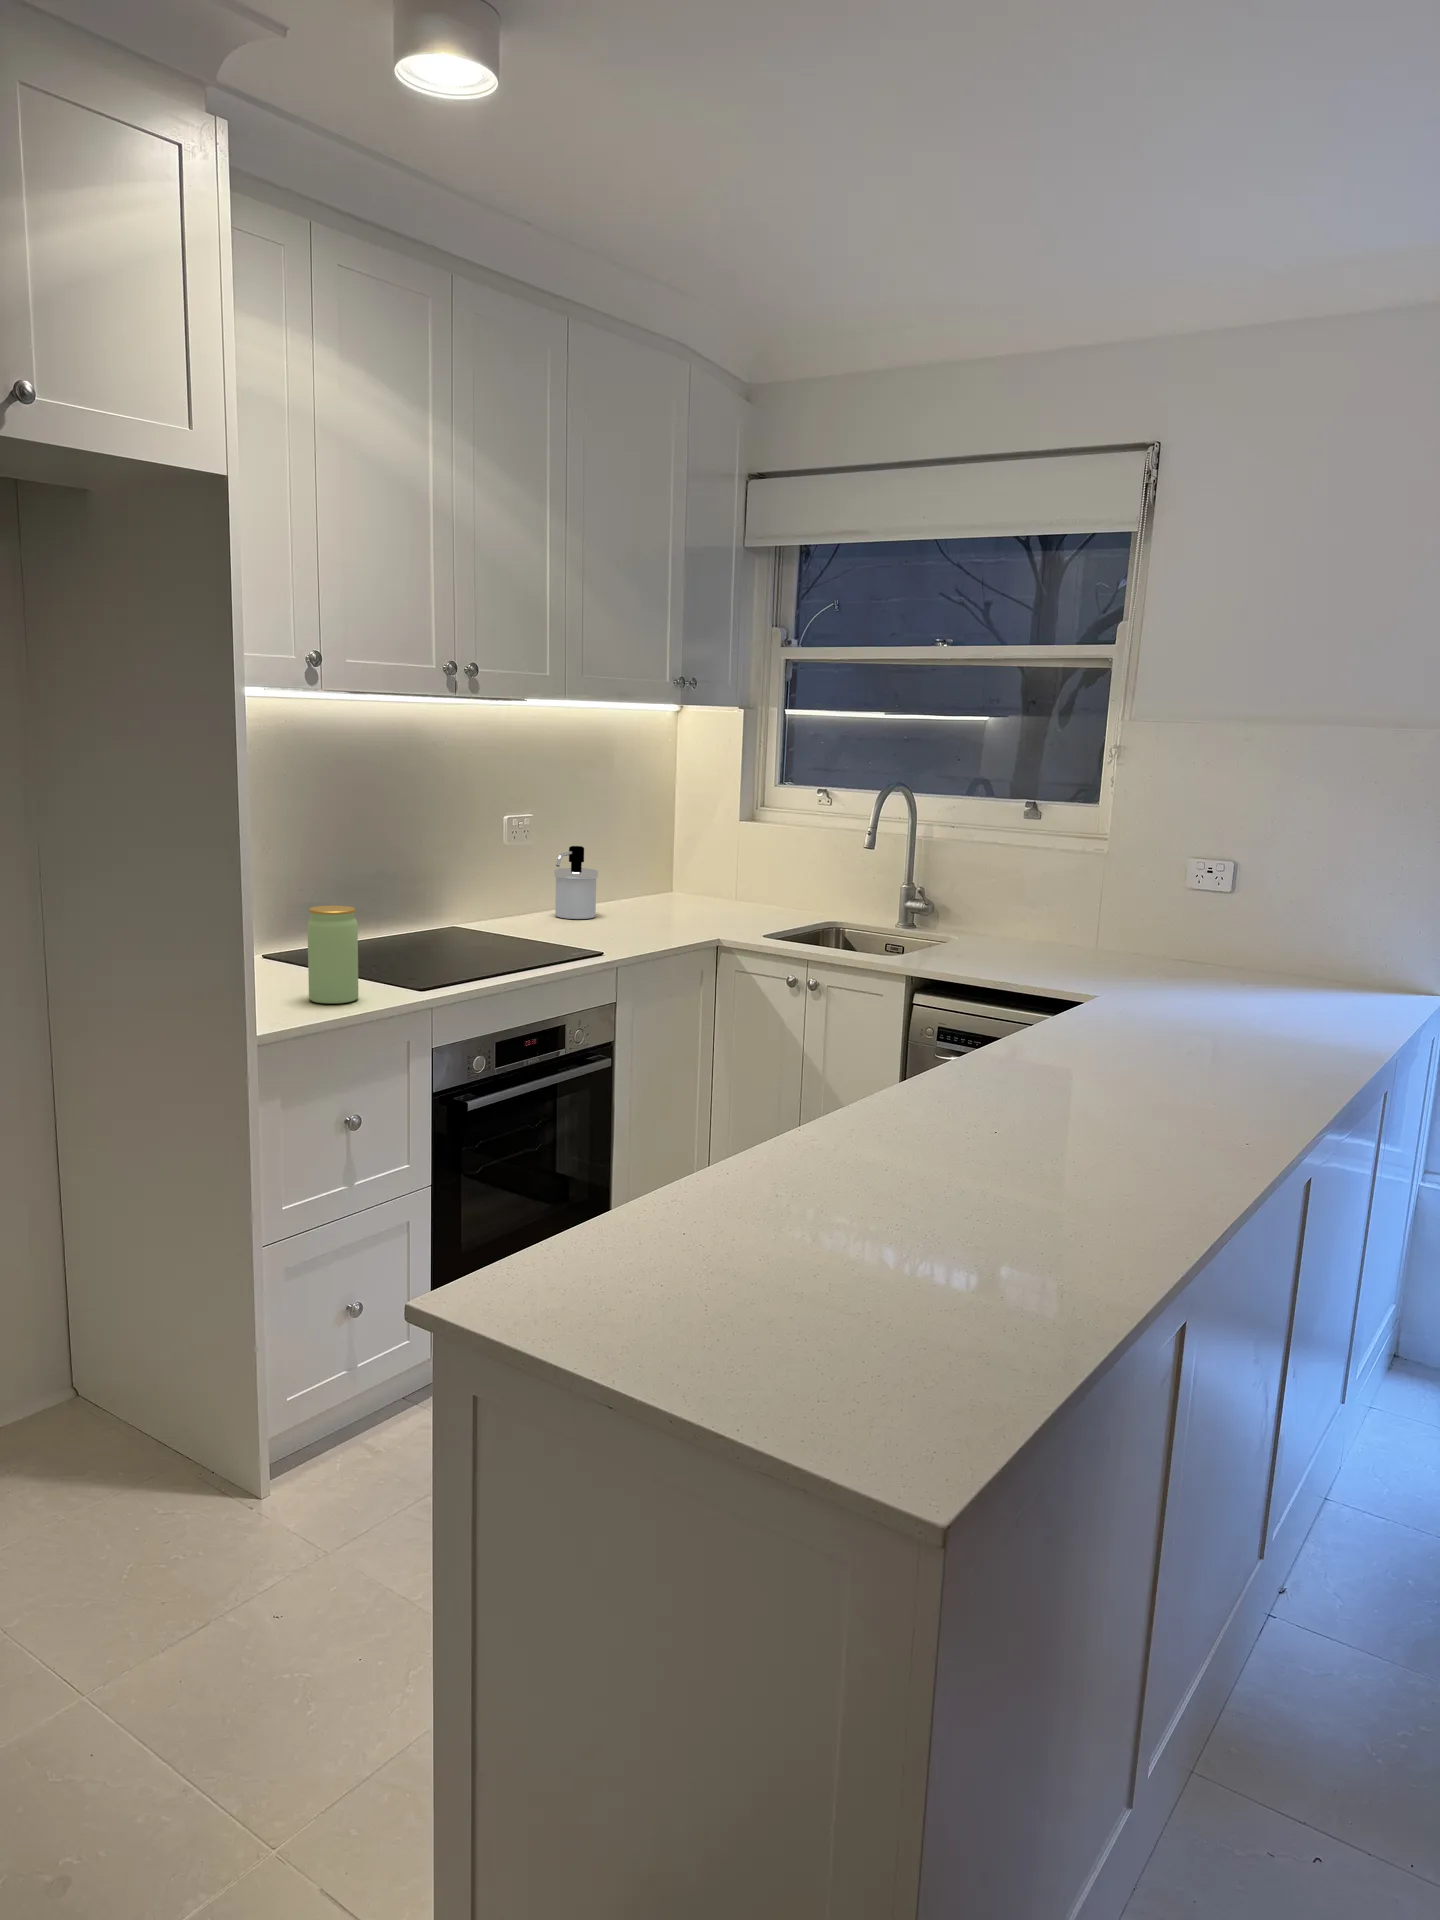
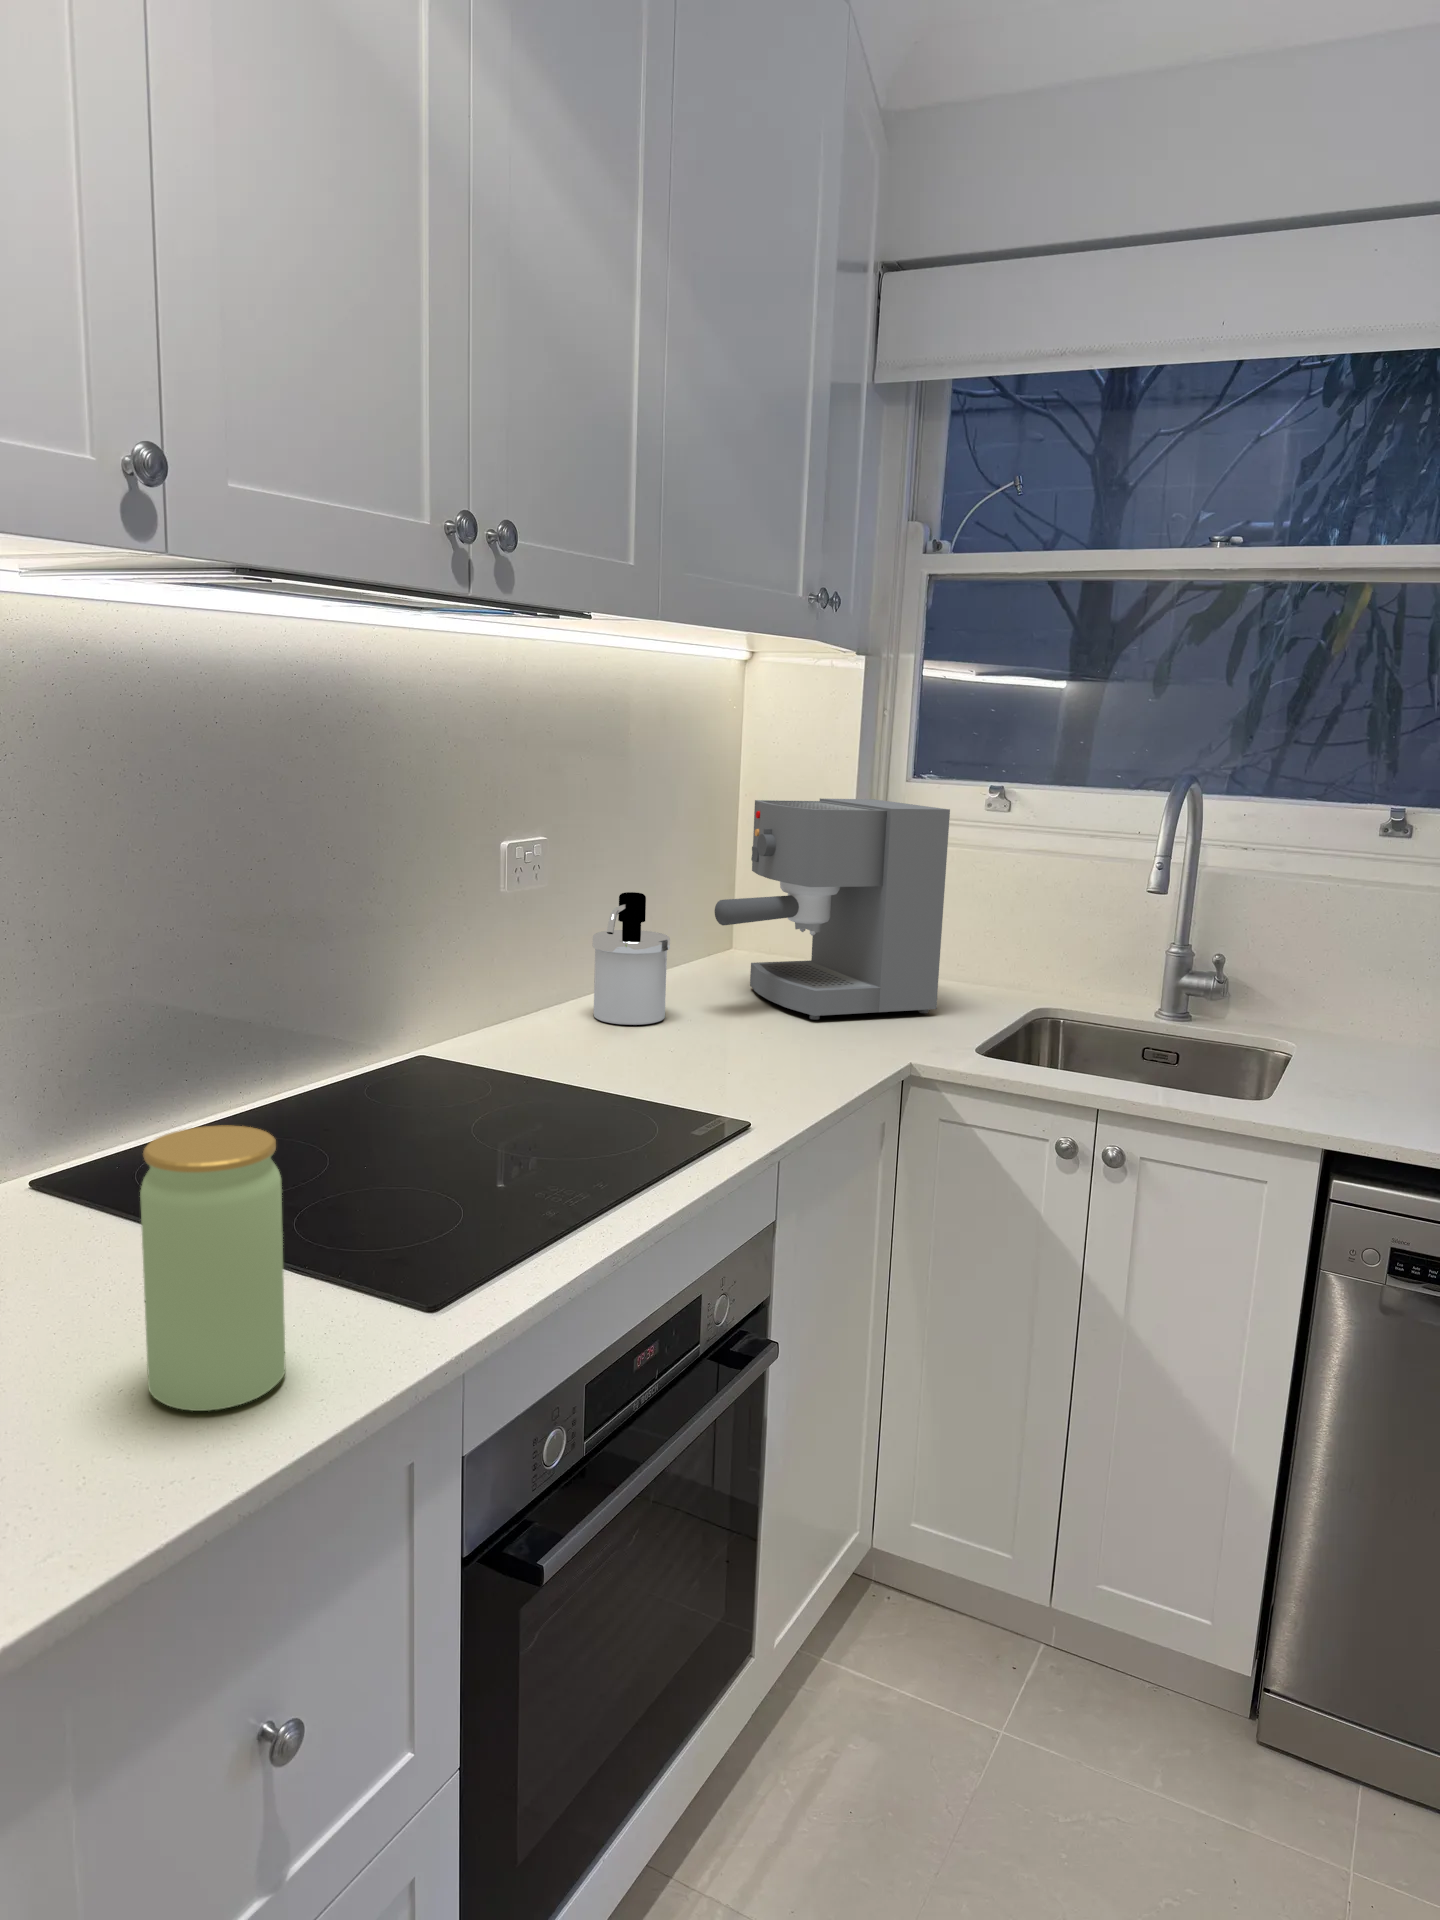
coffee maker: none [625,795,762,920] -> present [715,798,950,1020]

